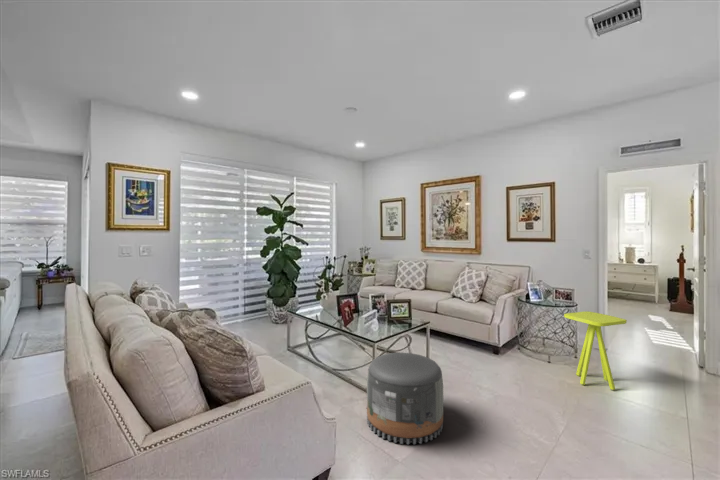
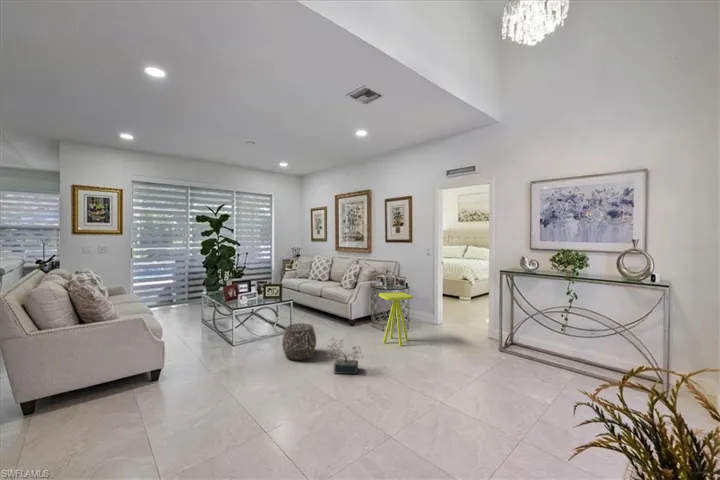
pouf: present [367,353,443,444] -> none [209,315,262,367]
woven basket: none [468,363,523,425] -> present [282,323,316,360]
decorative plant: none [571,393,640,456] -> present [327,339,363,374]

